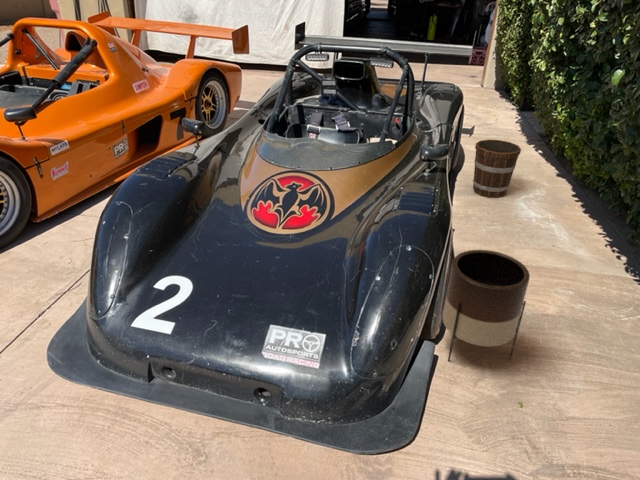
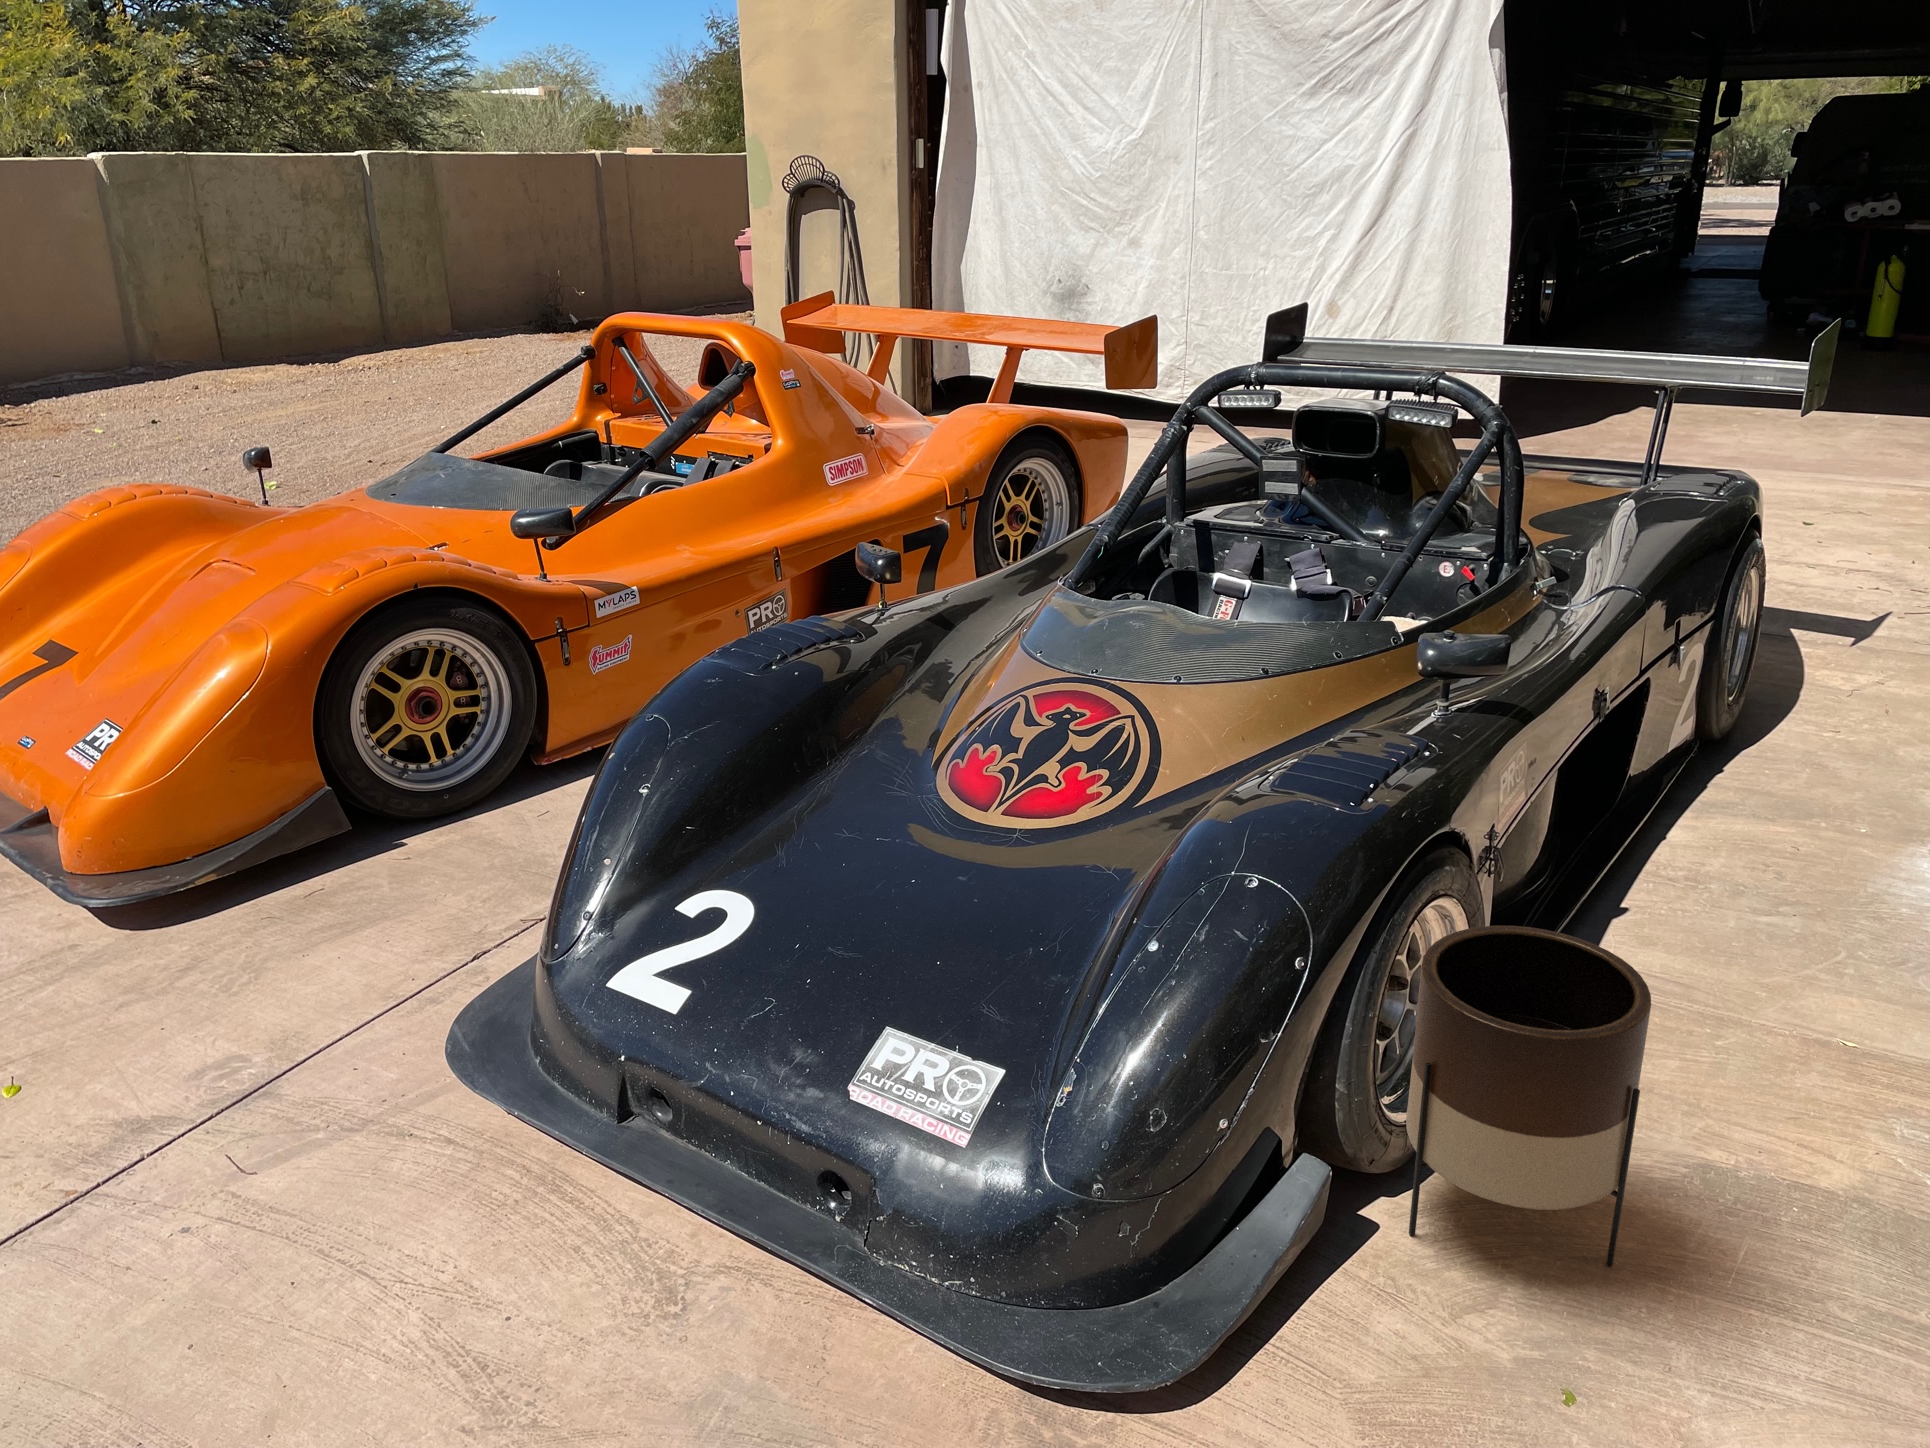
bucket: present [473,140,521,198] -> none [1722,640,1879,818]

